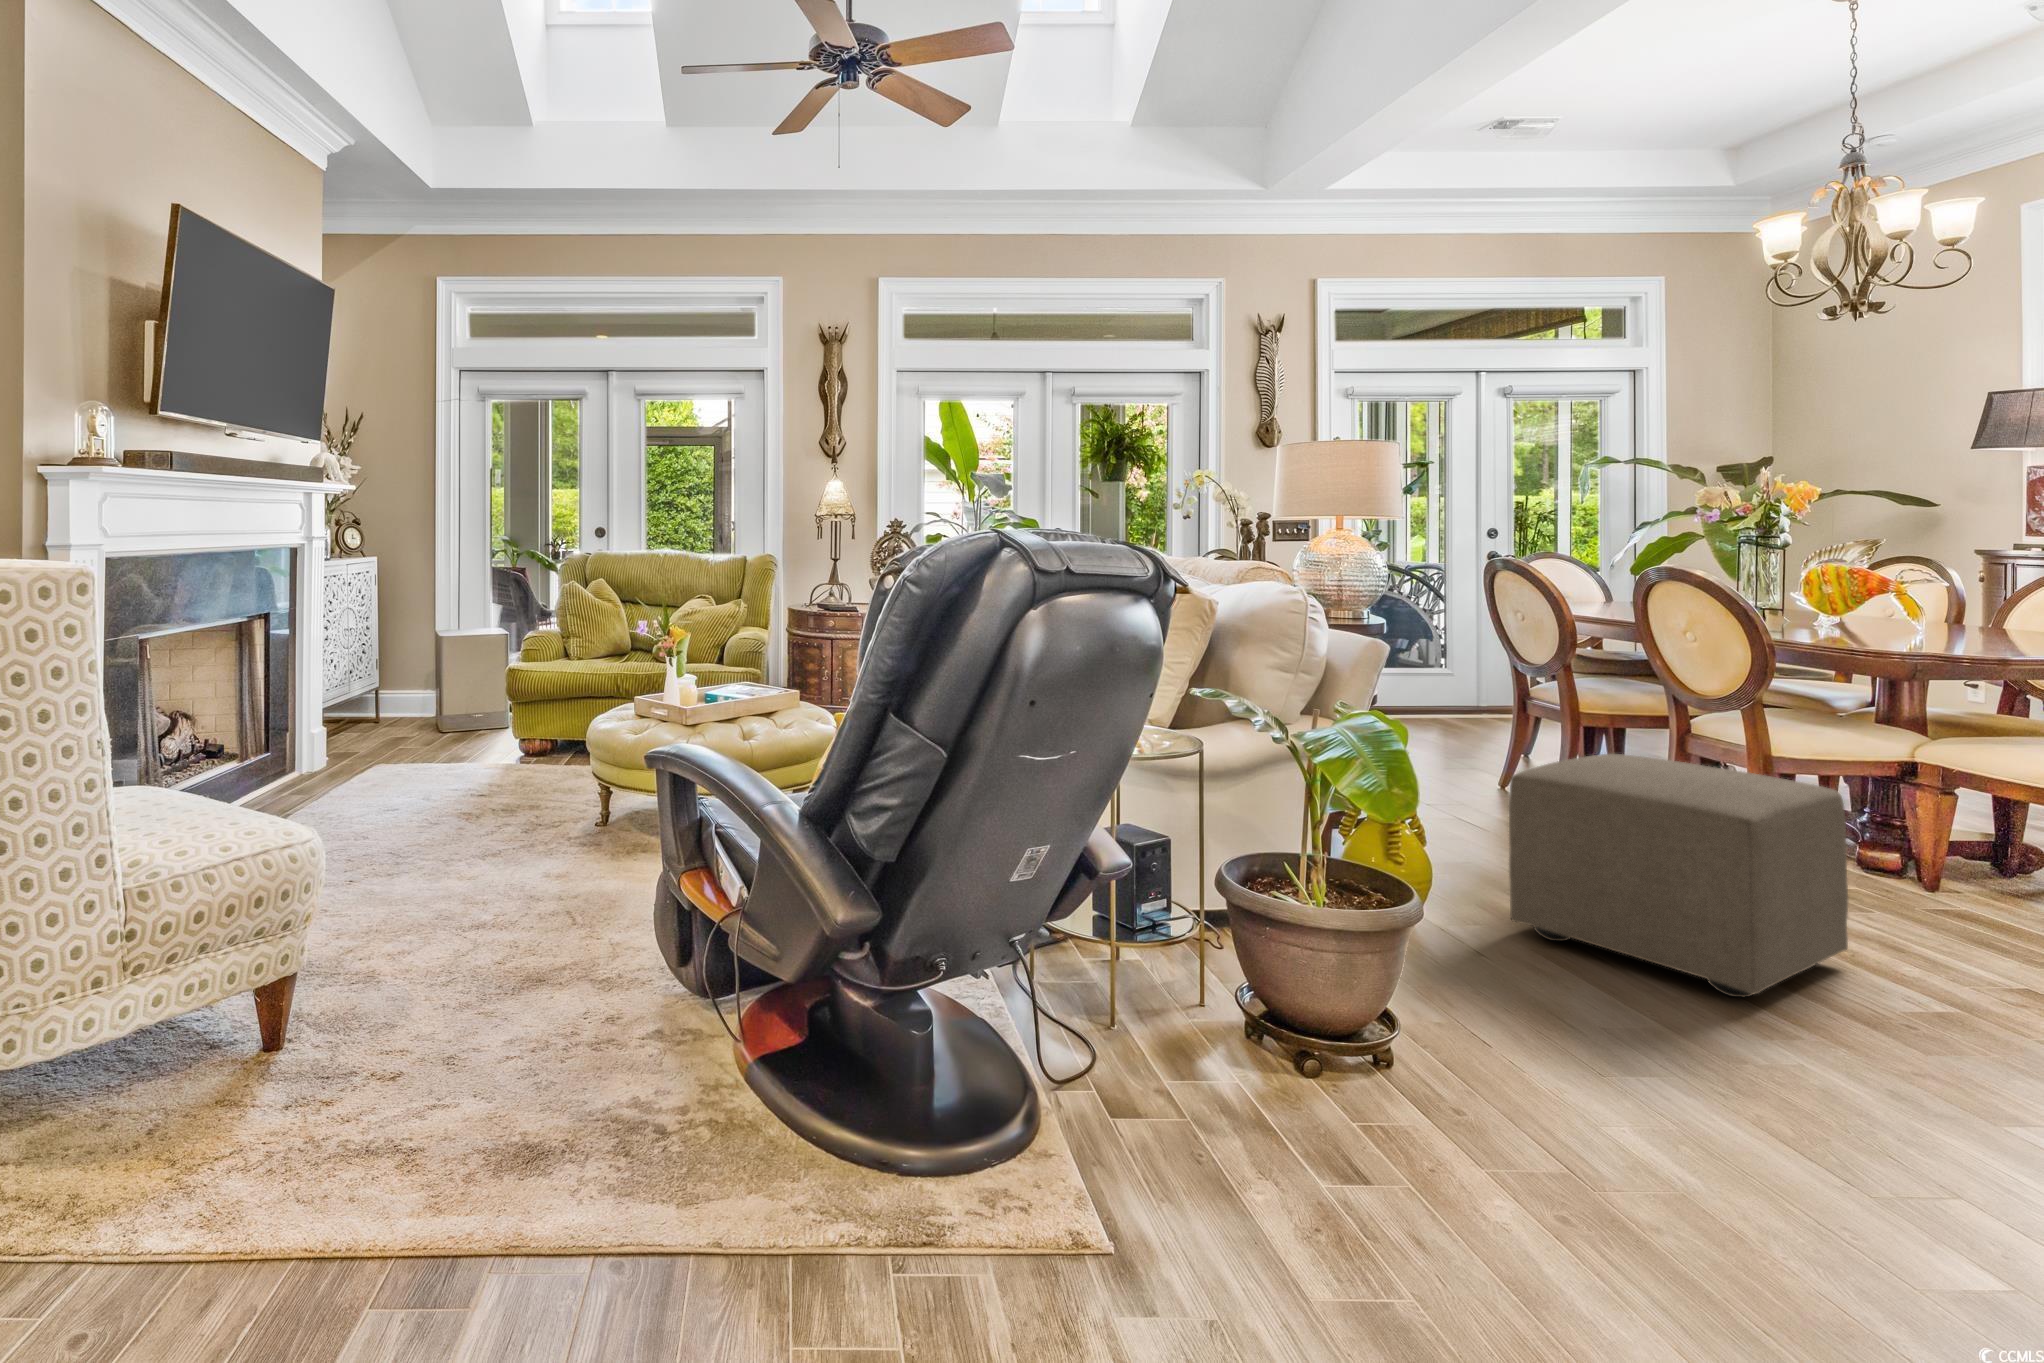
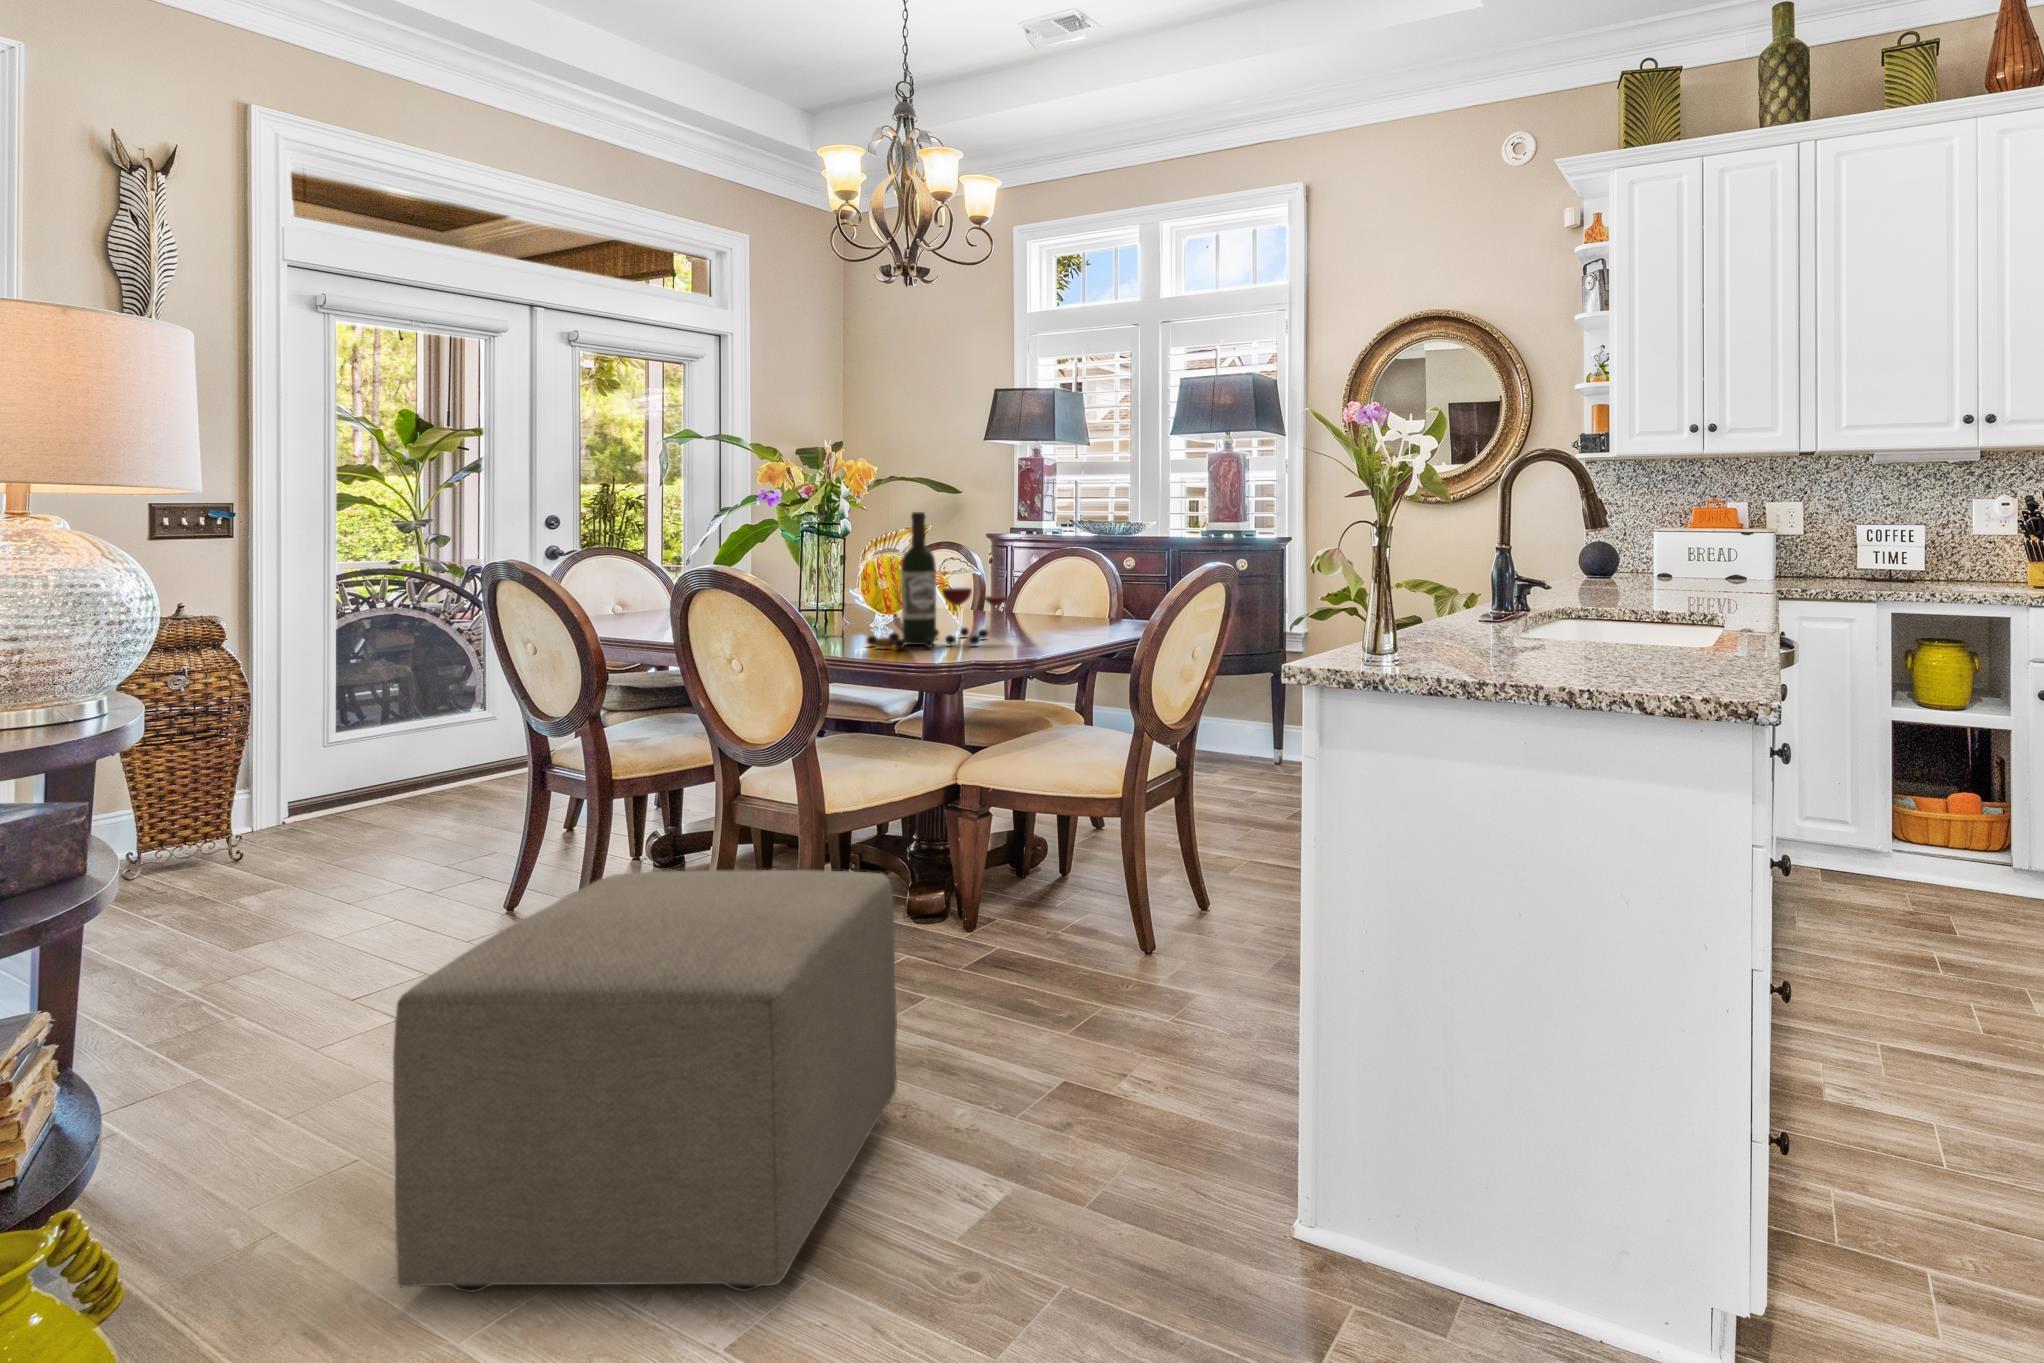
wine bottle: none [1812,527,1988,646] -> present [867,512,1007,648]

